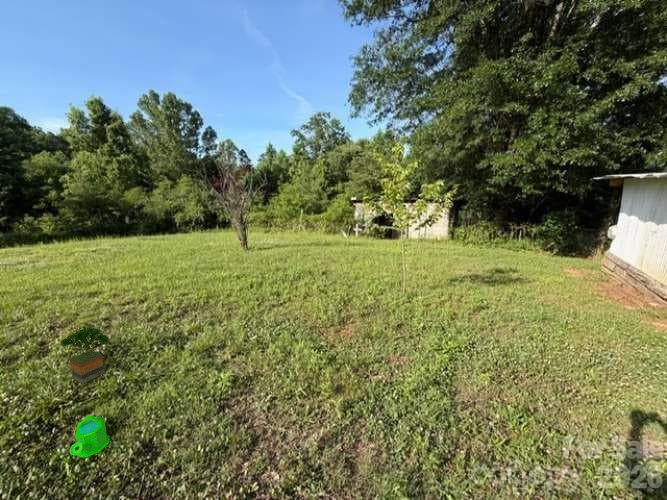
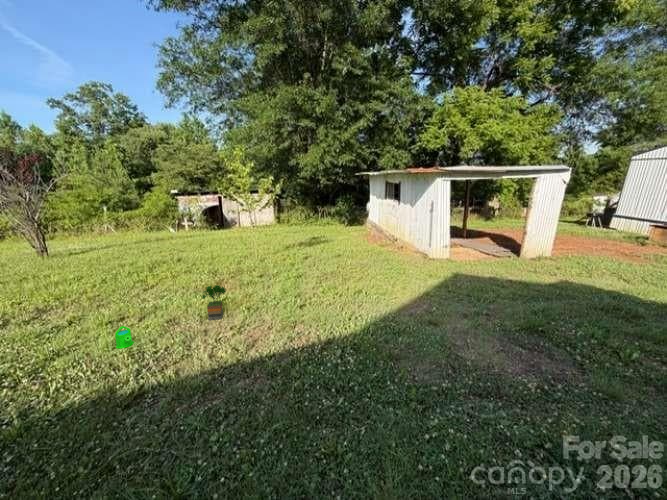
potted tree: present [61,327,109,384] -> present [202,285,226,320]

